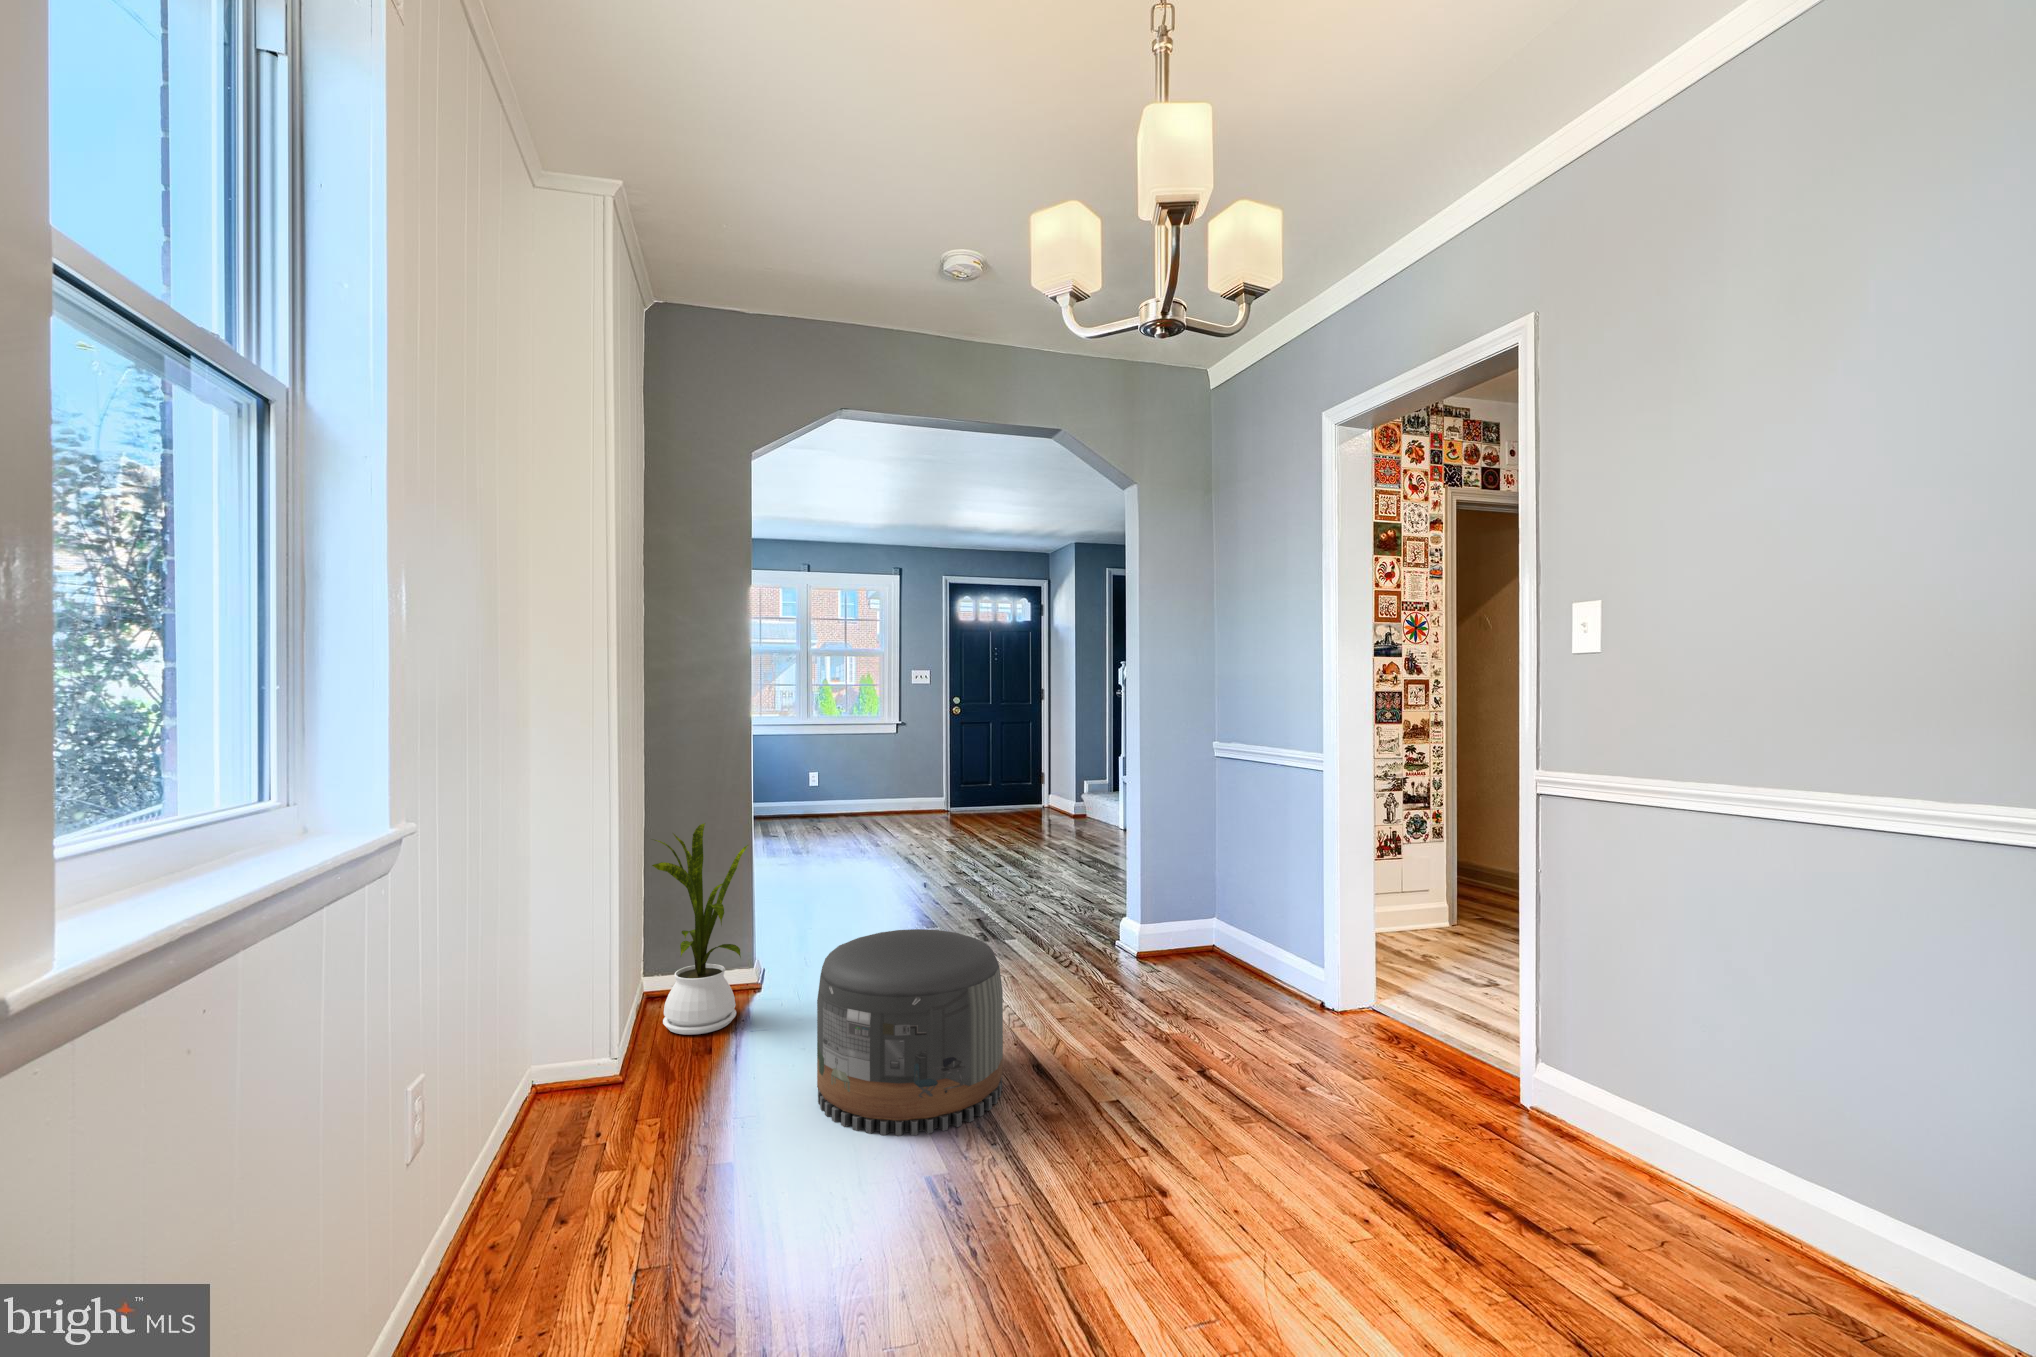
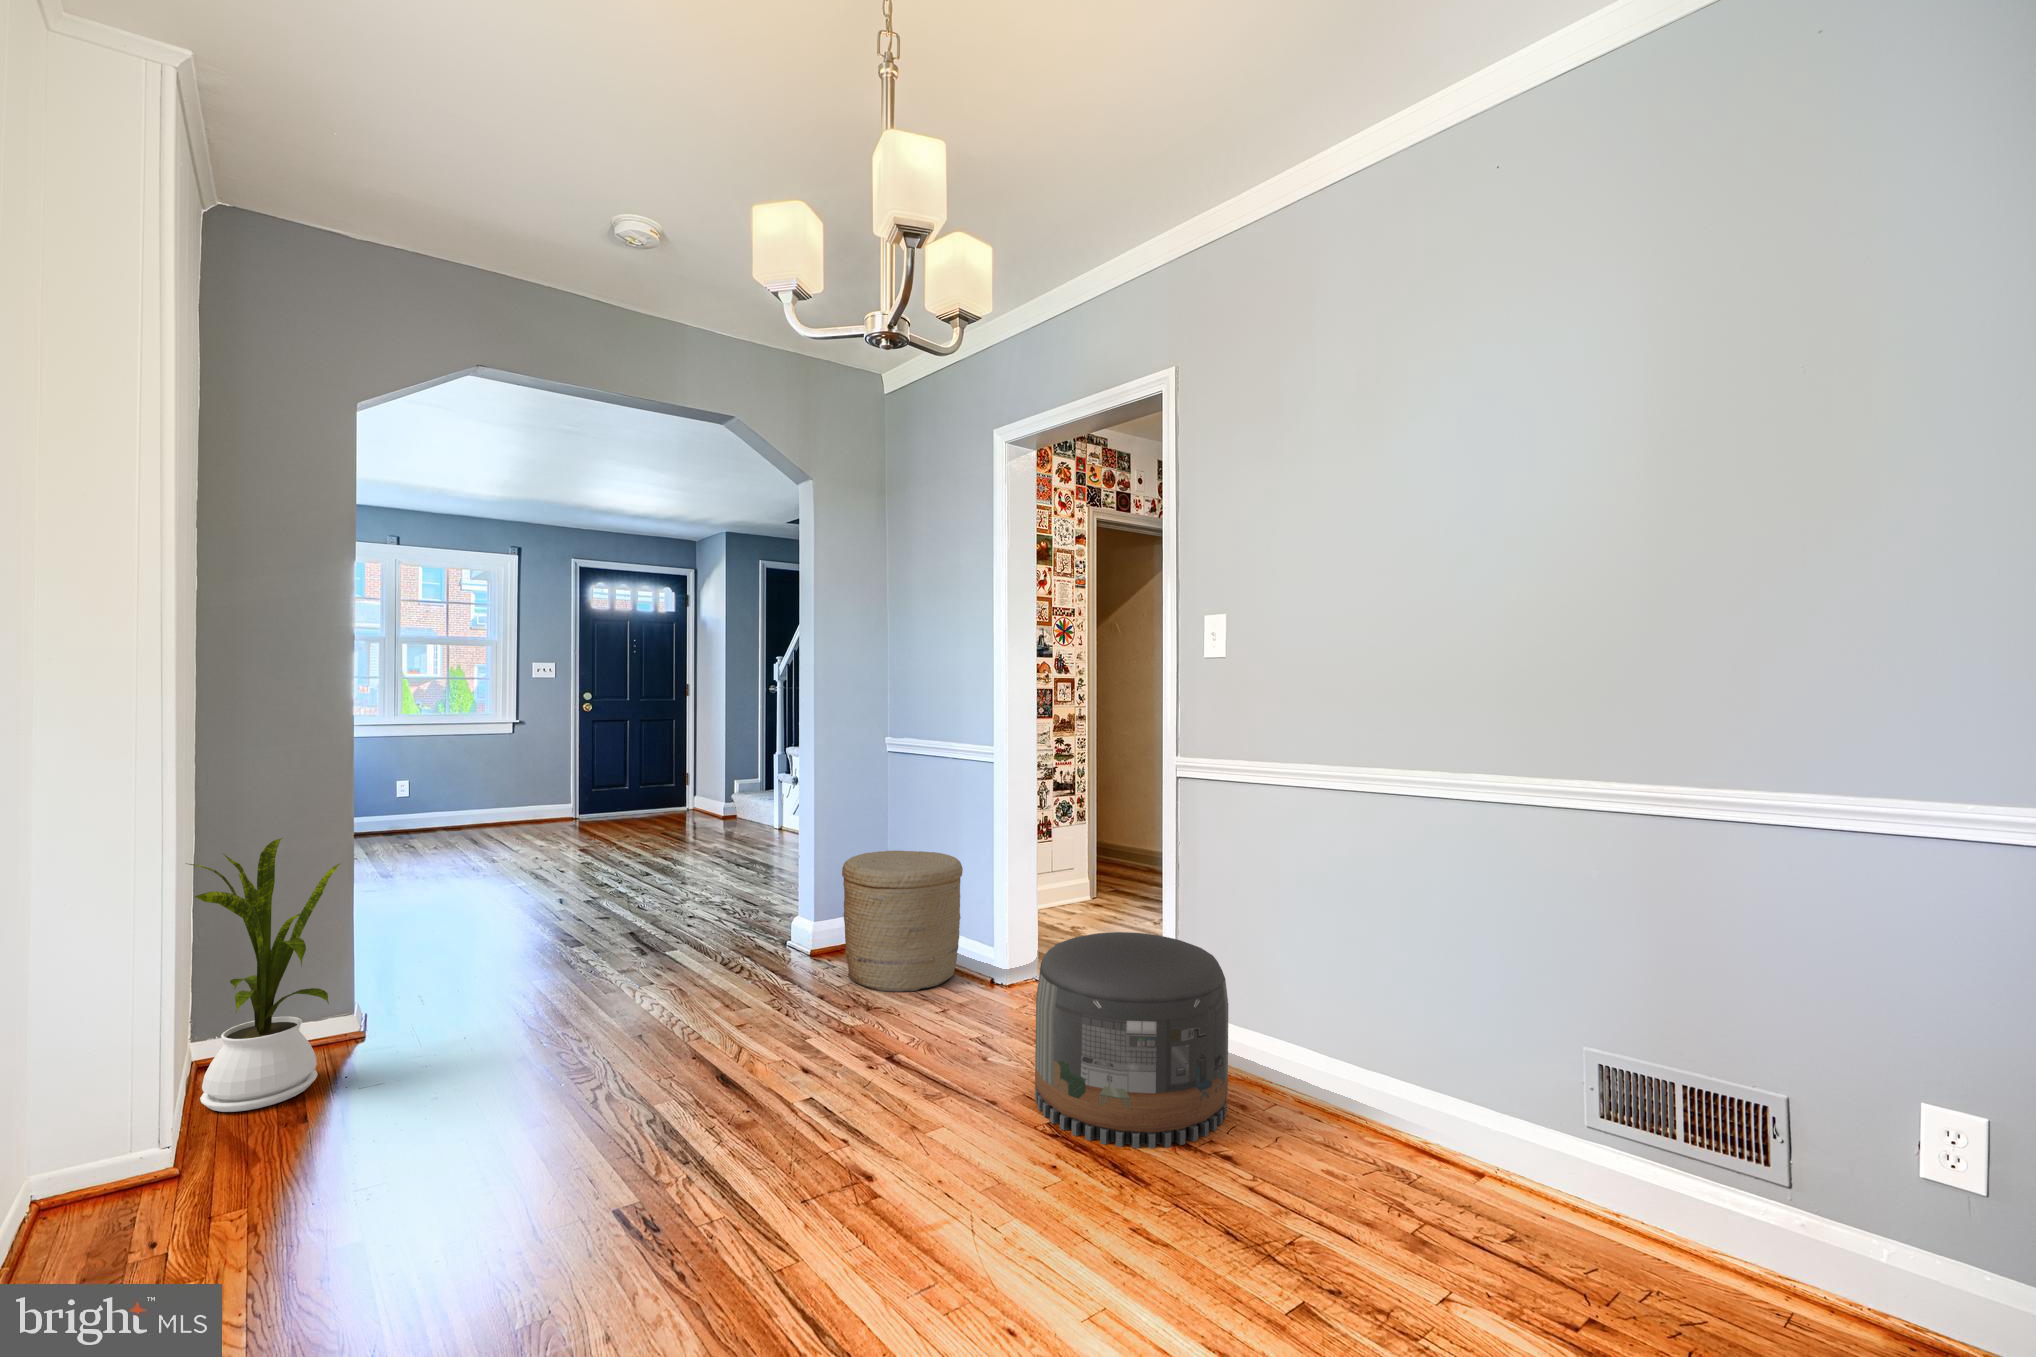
woven basket: none [1161,860,1288,1007] -> present [842,851,963,992]
pouf: present [817,929,1003,1136] -> present [1035,932,1228,1148]

